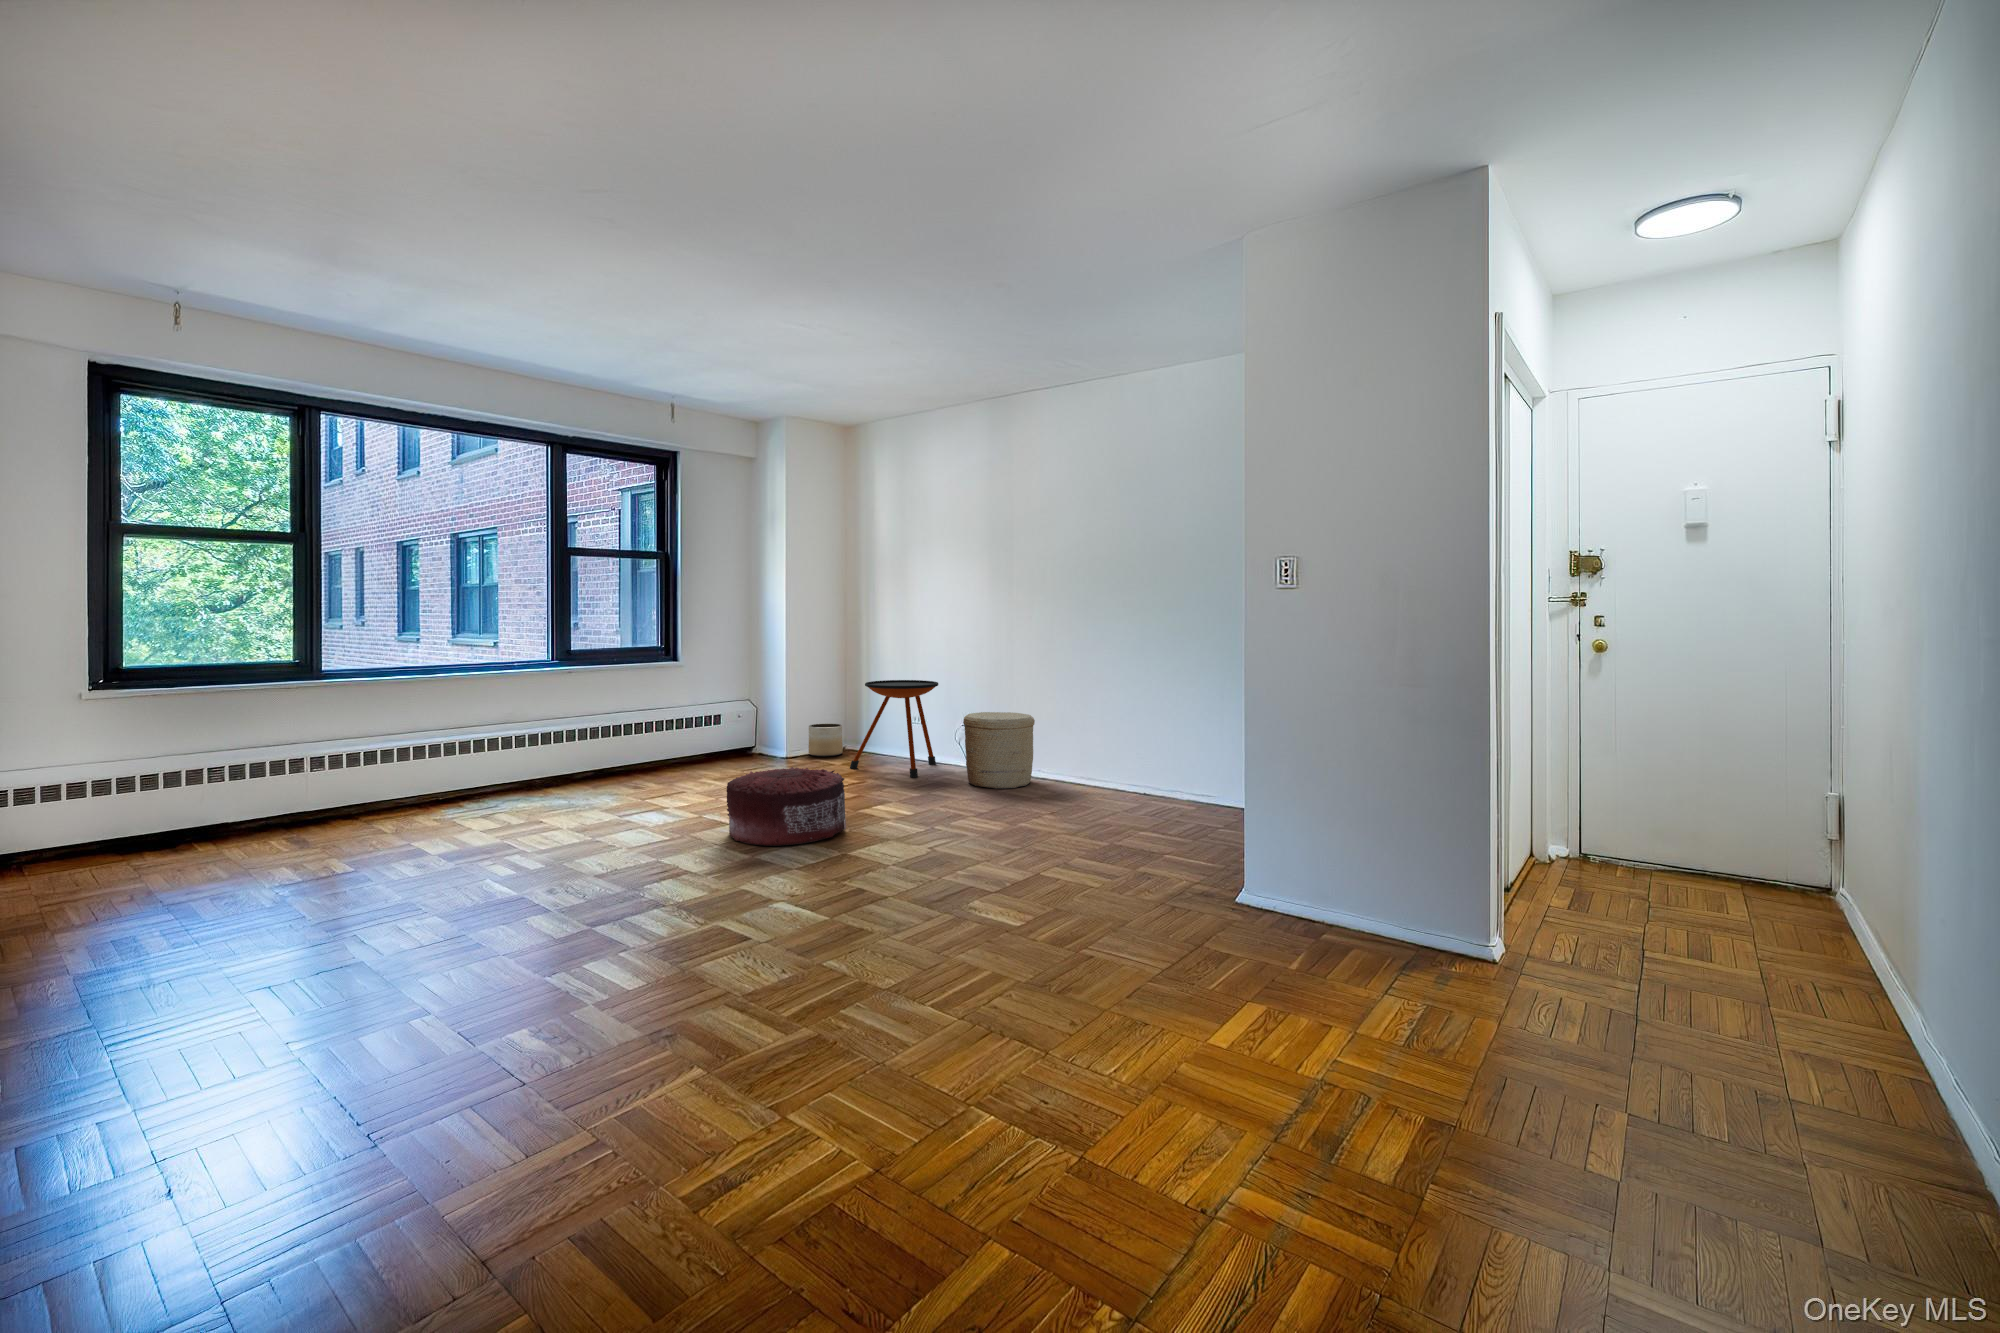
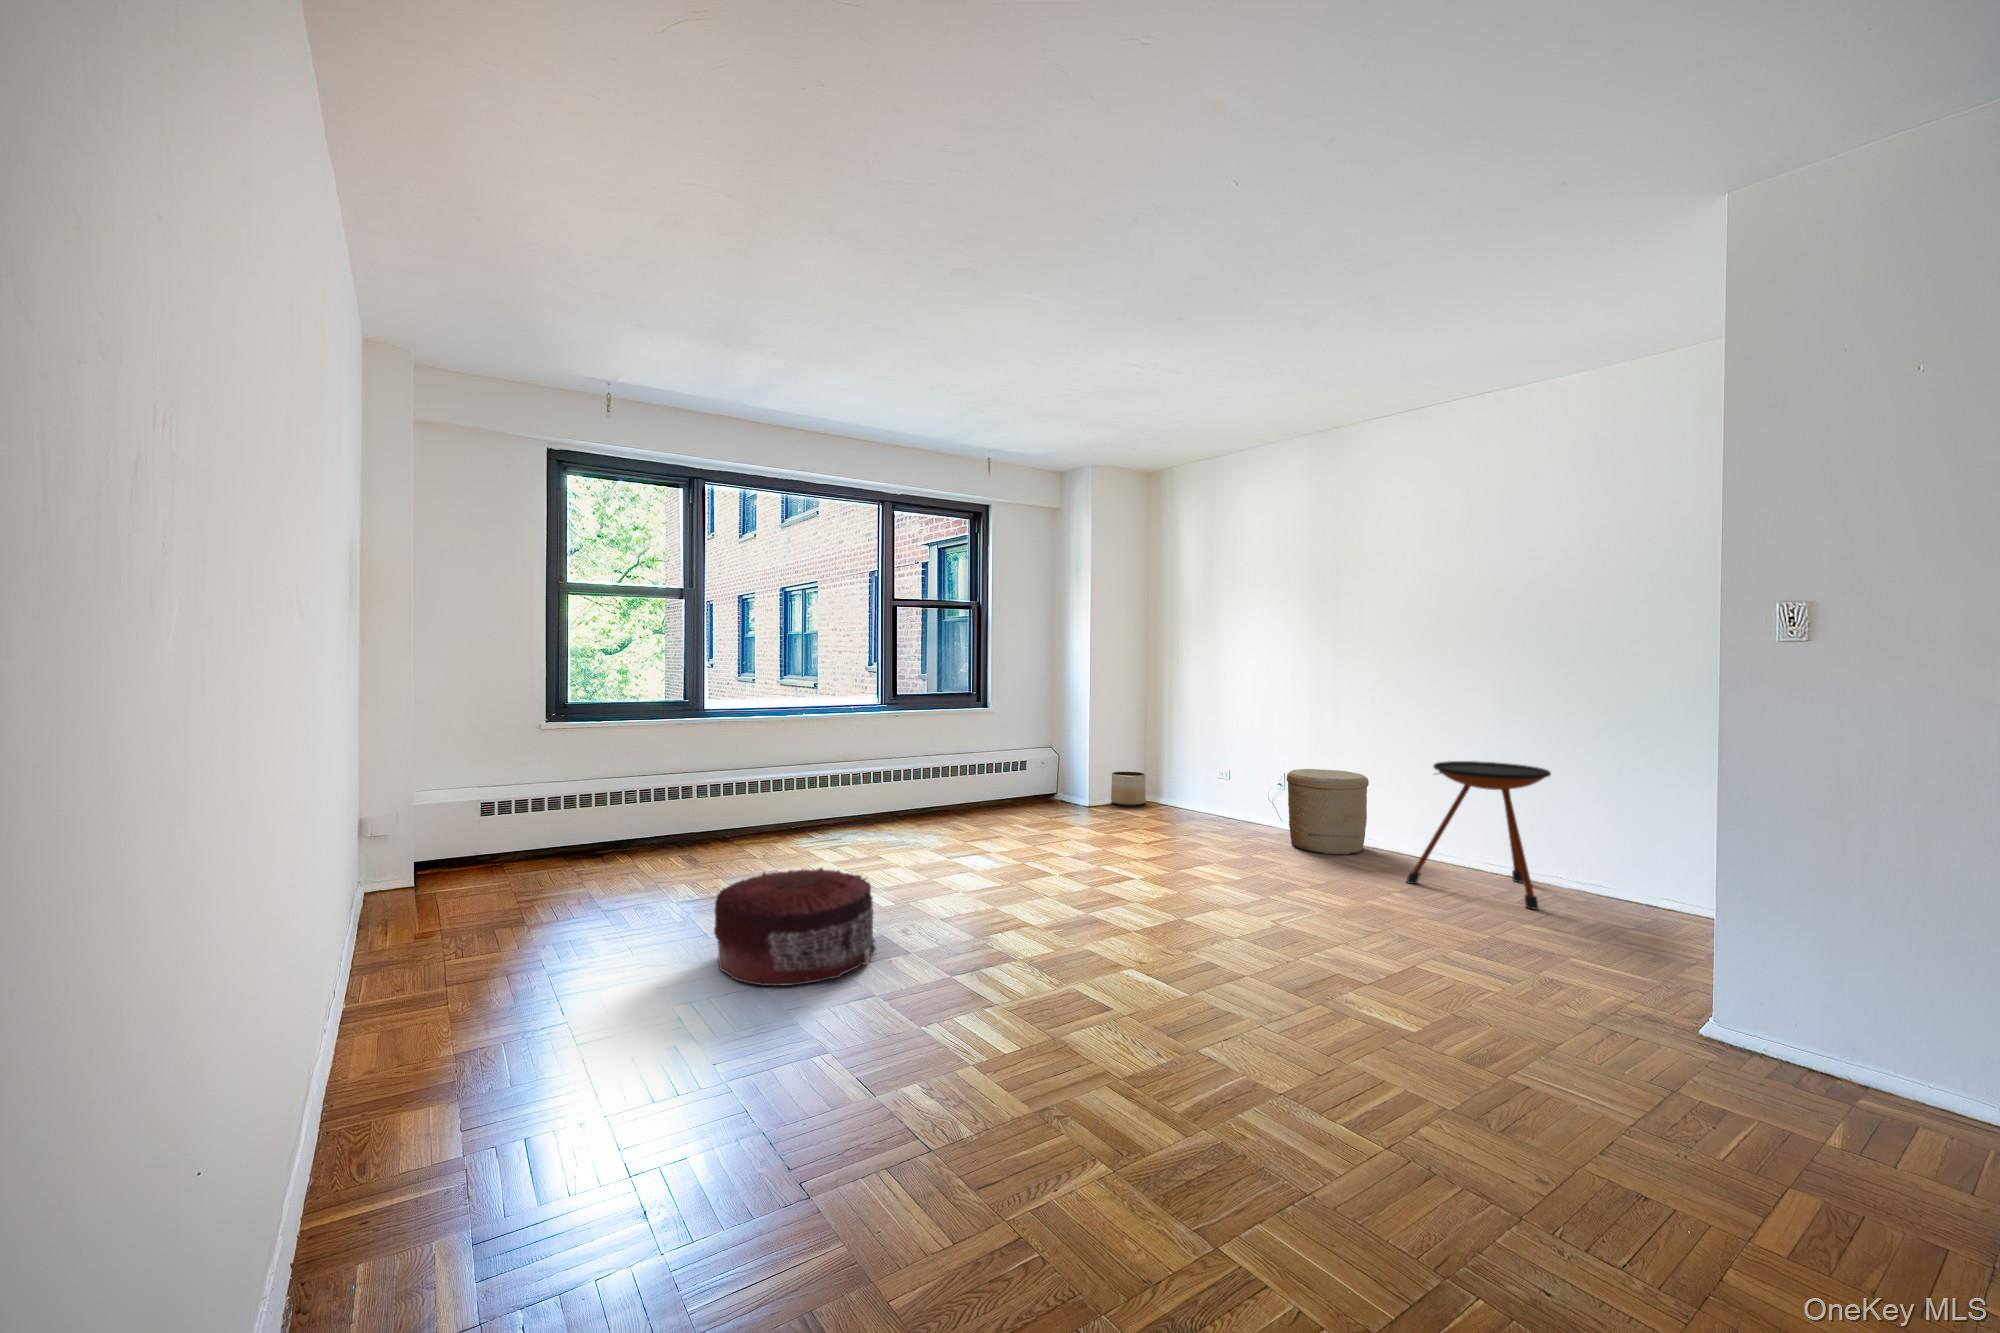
side table: present [850,680,938,777] -> present [1407,761,1551,910]
pouf: present [726,767,846,846] -> present [714,868,876,986]

